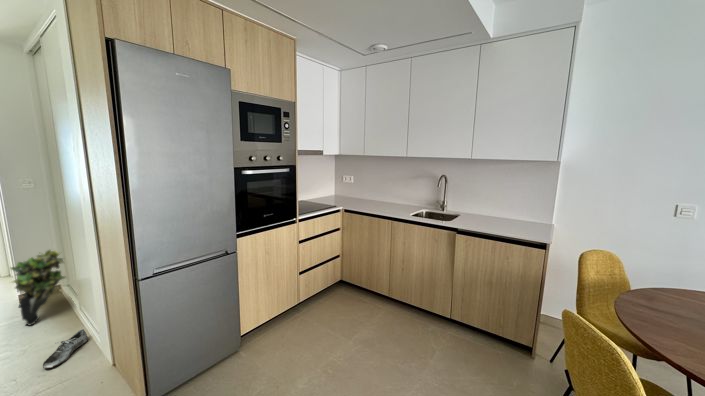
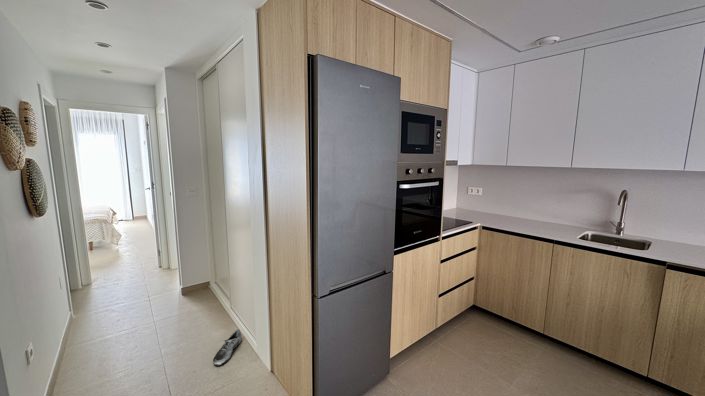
potted plant: present [11,250,65,326] -> none [181,250,220,319]

